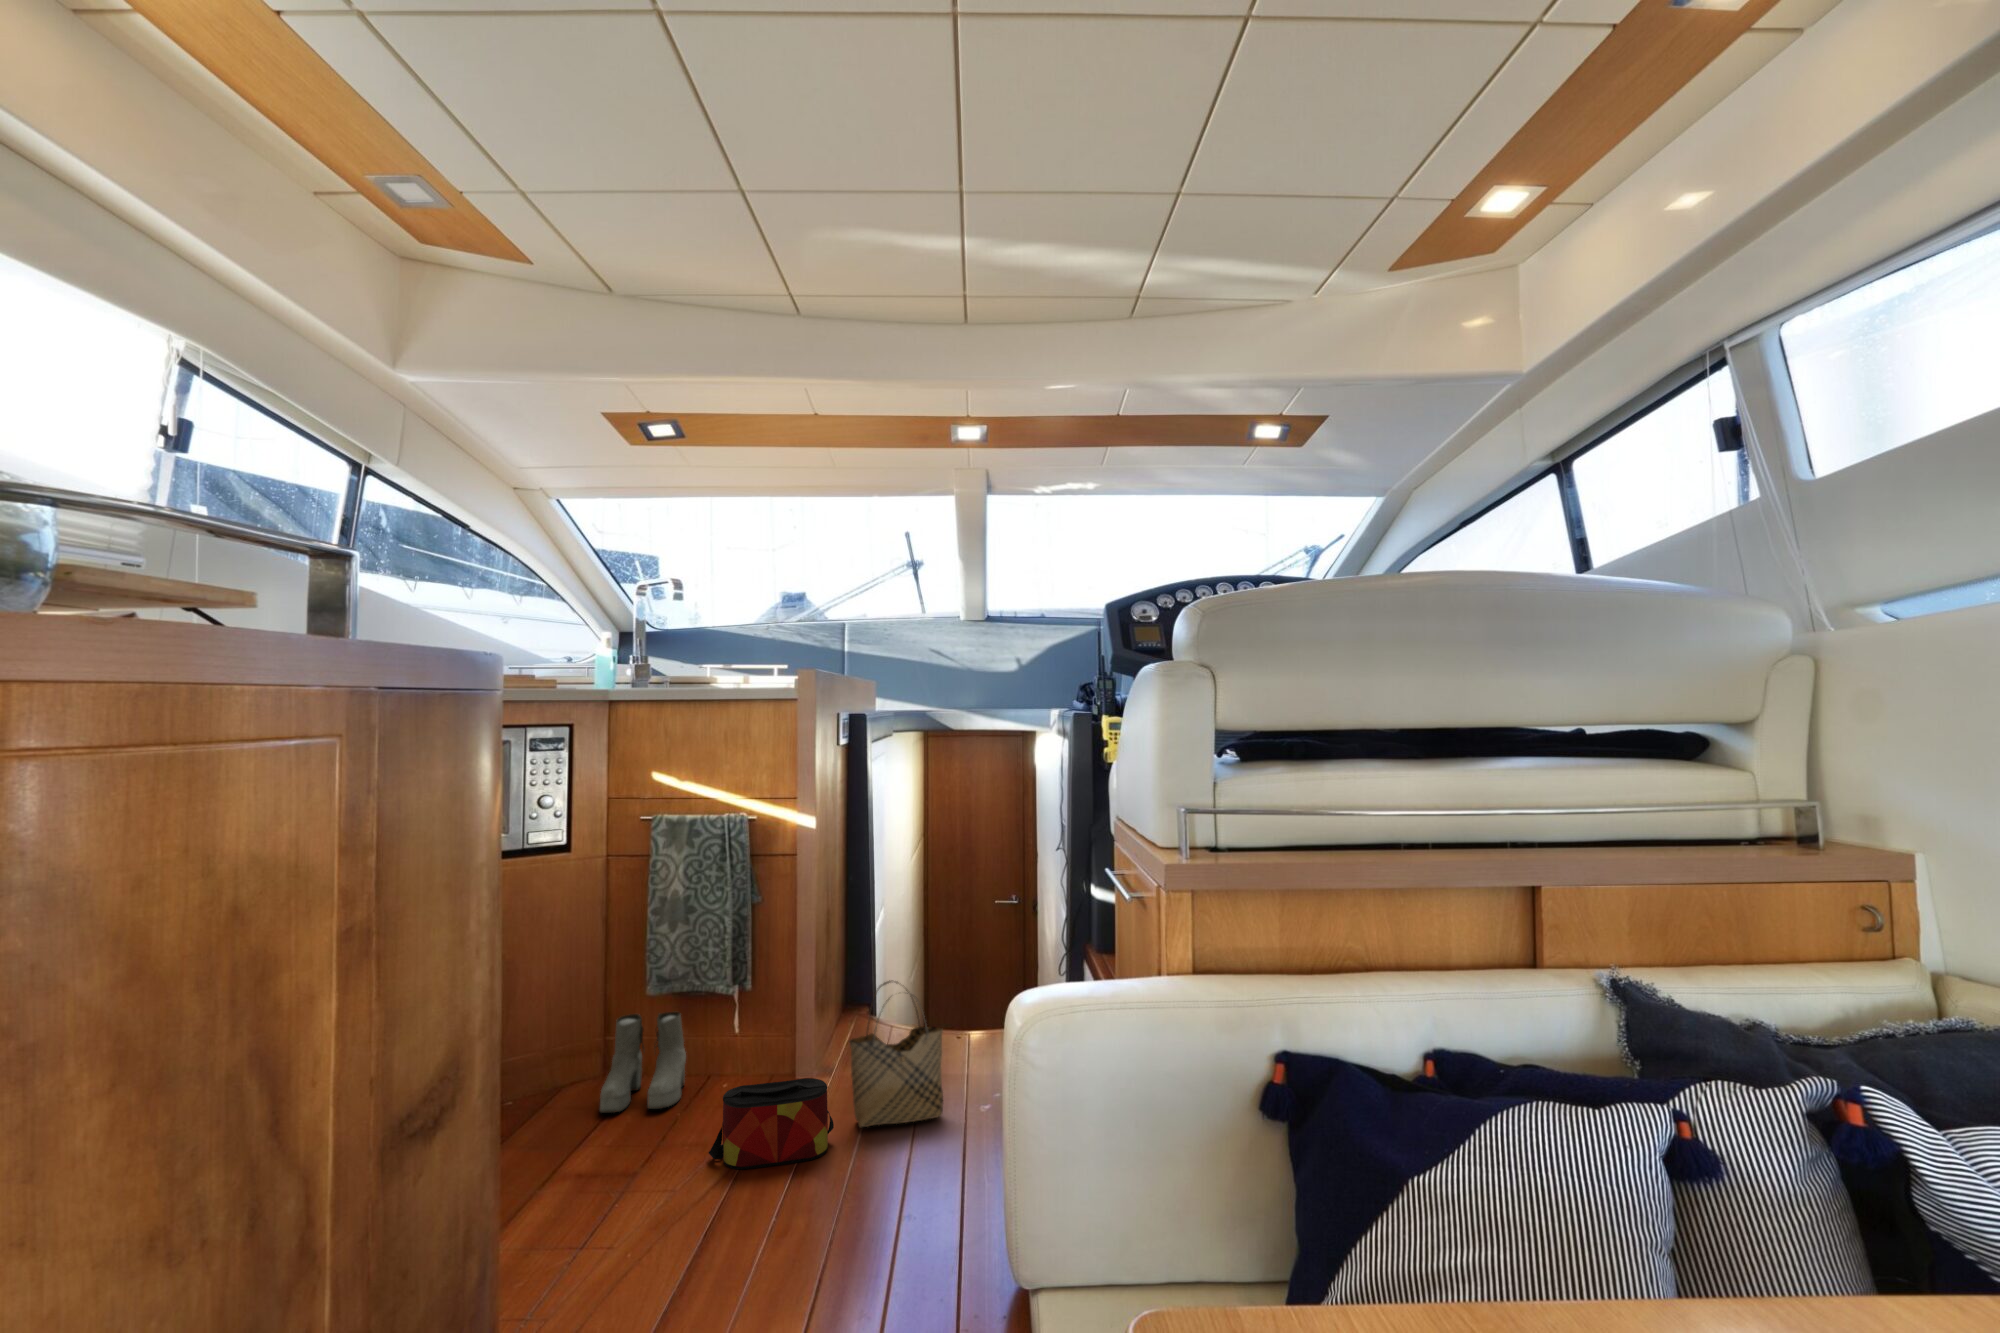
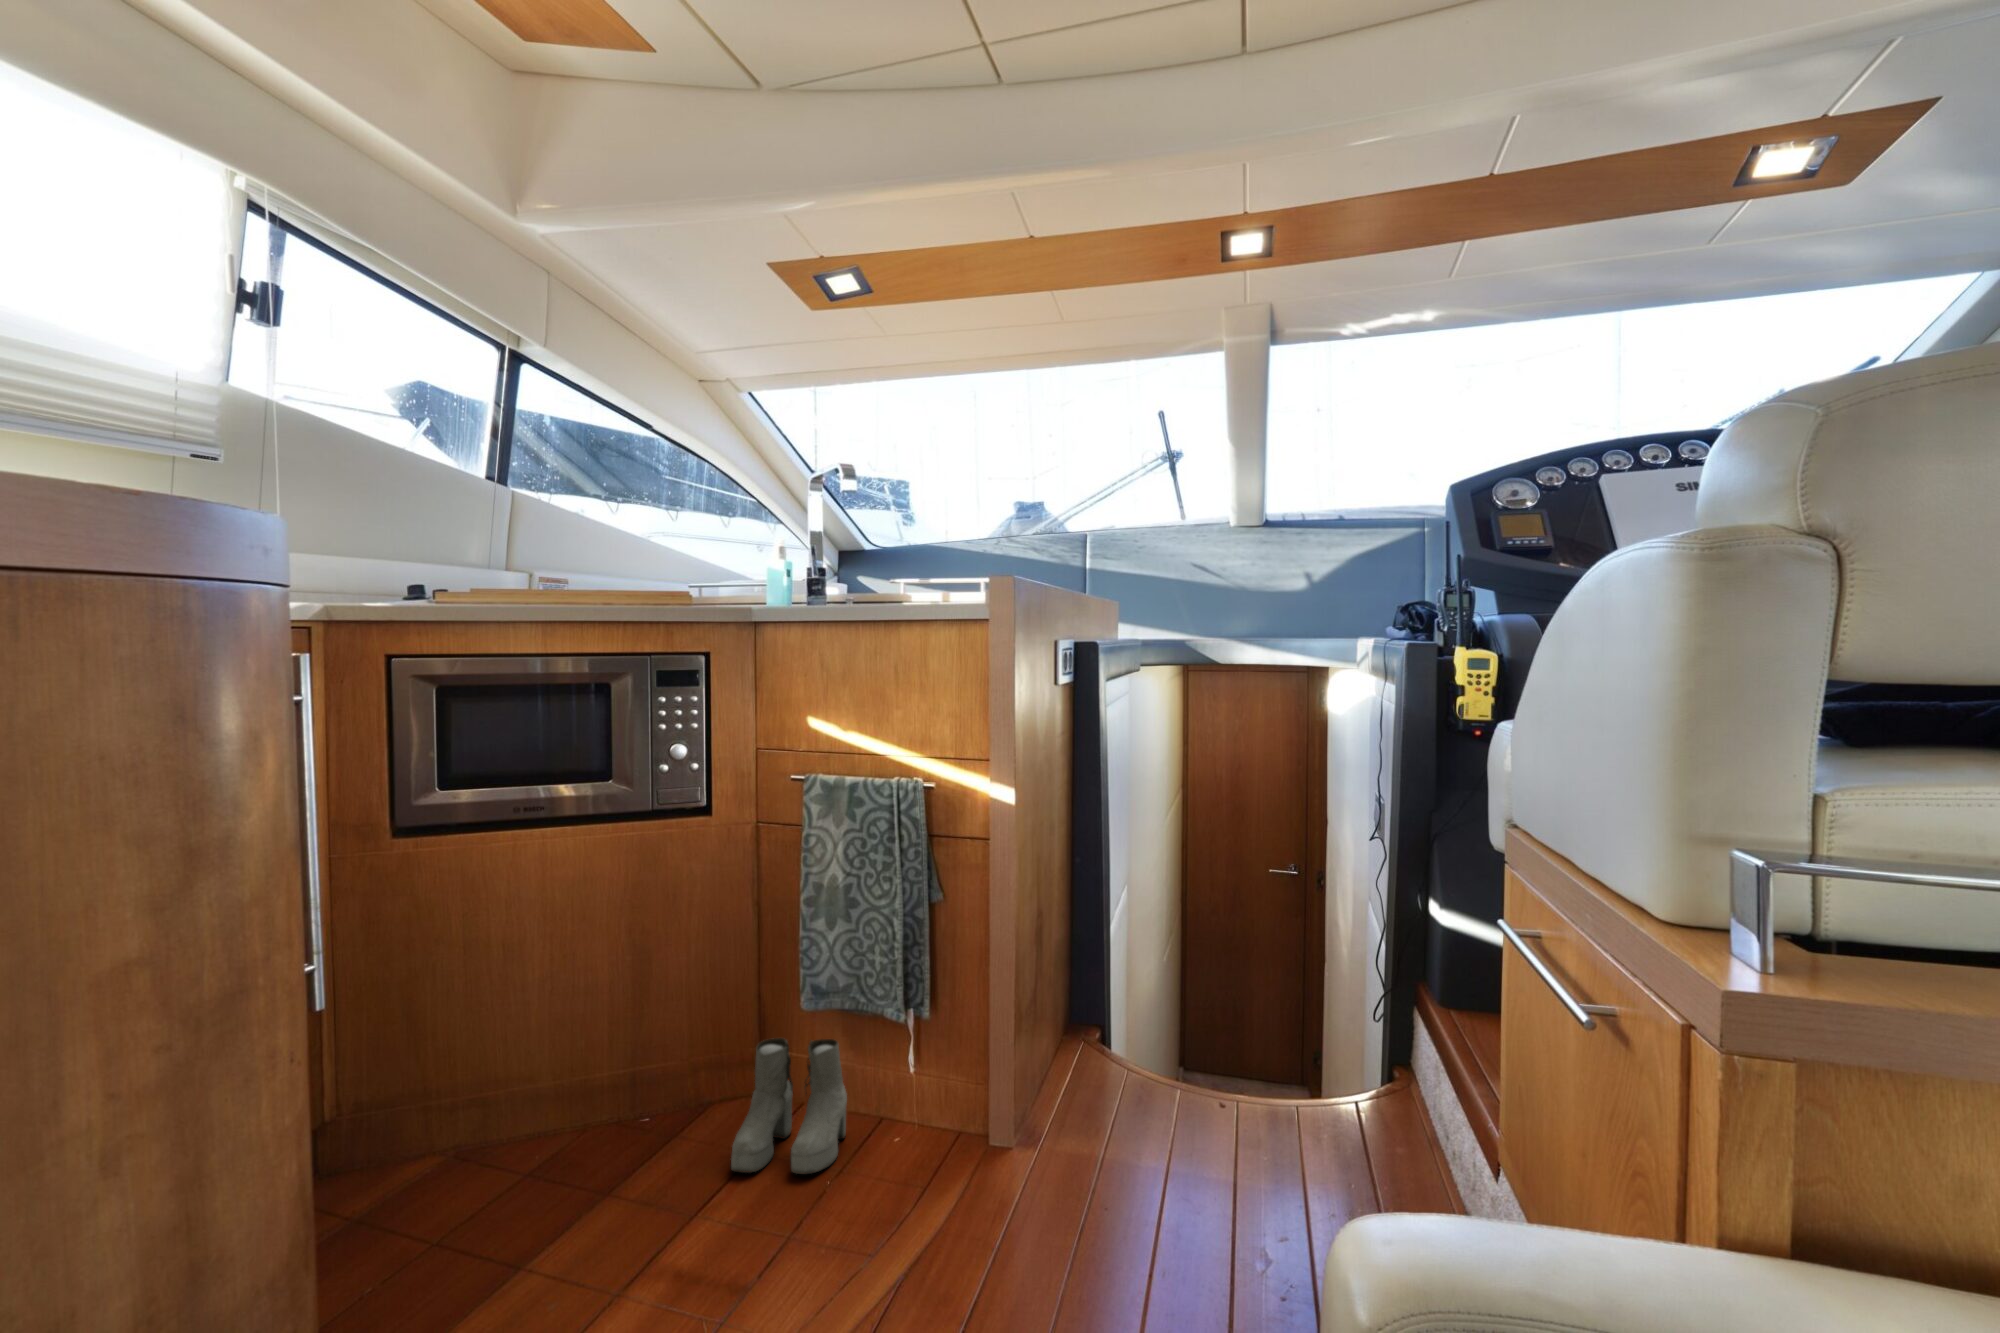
woven basket: present [849,981,943,1127] -> none [1055,1032,1196,1248]
bag: present [709,1078,834,1170] -> none [852,1170,1030,1301]

